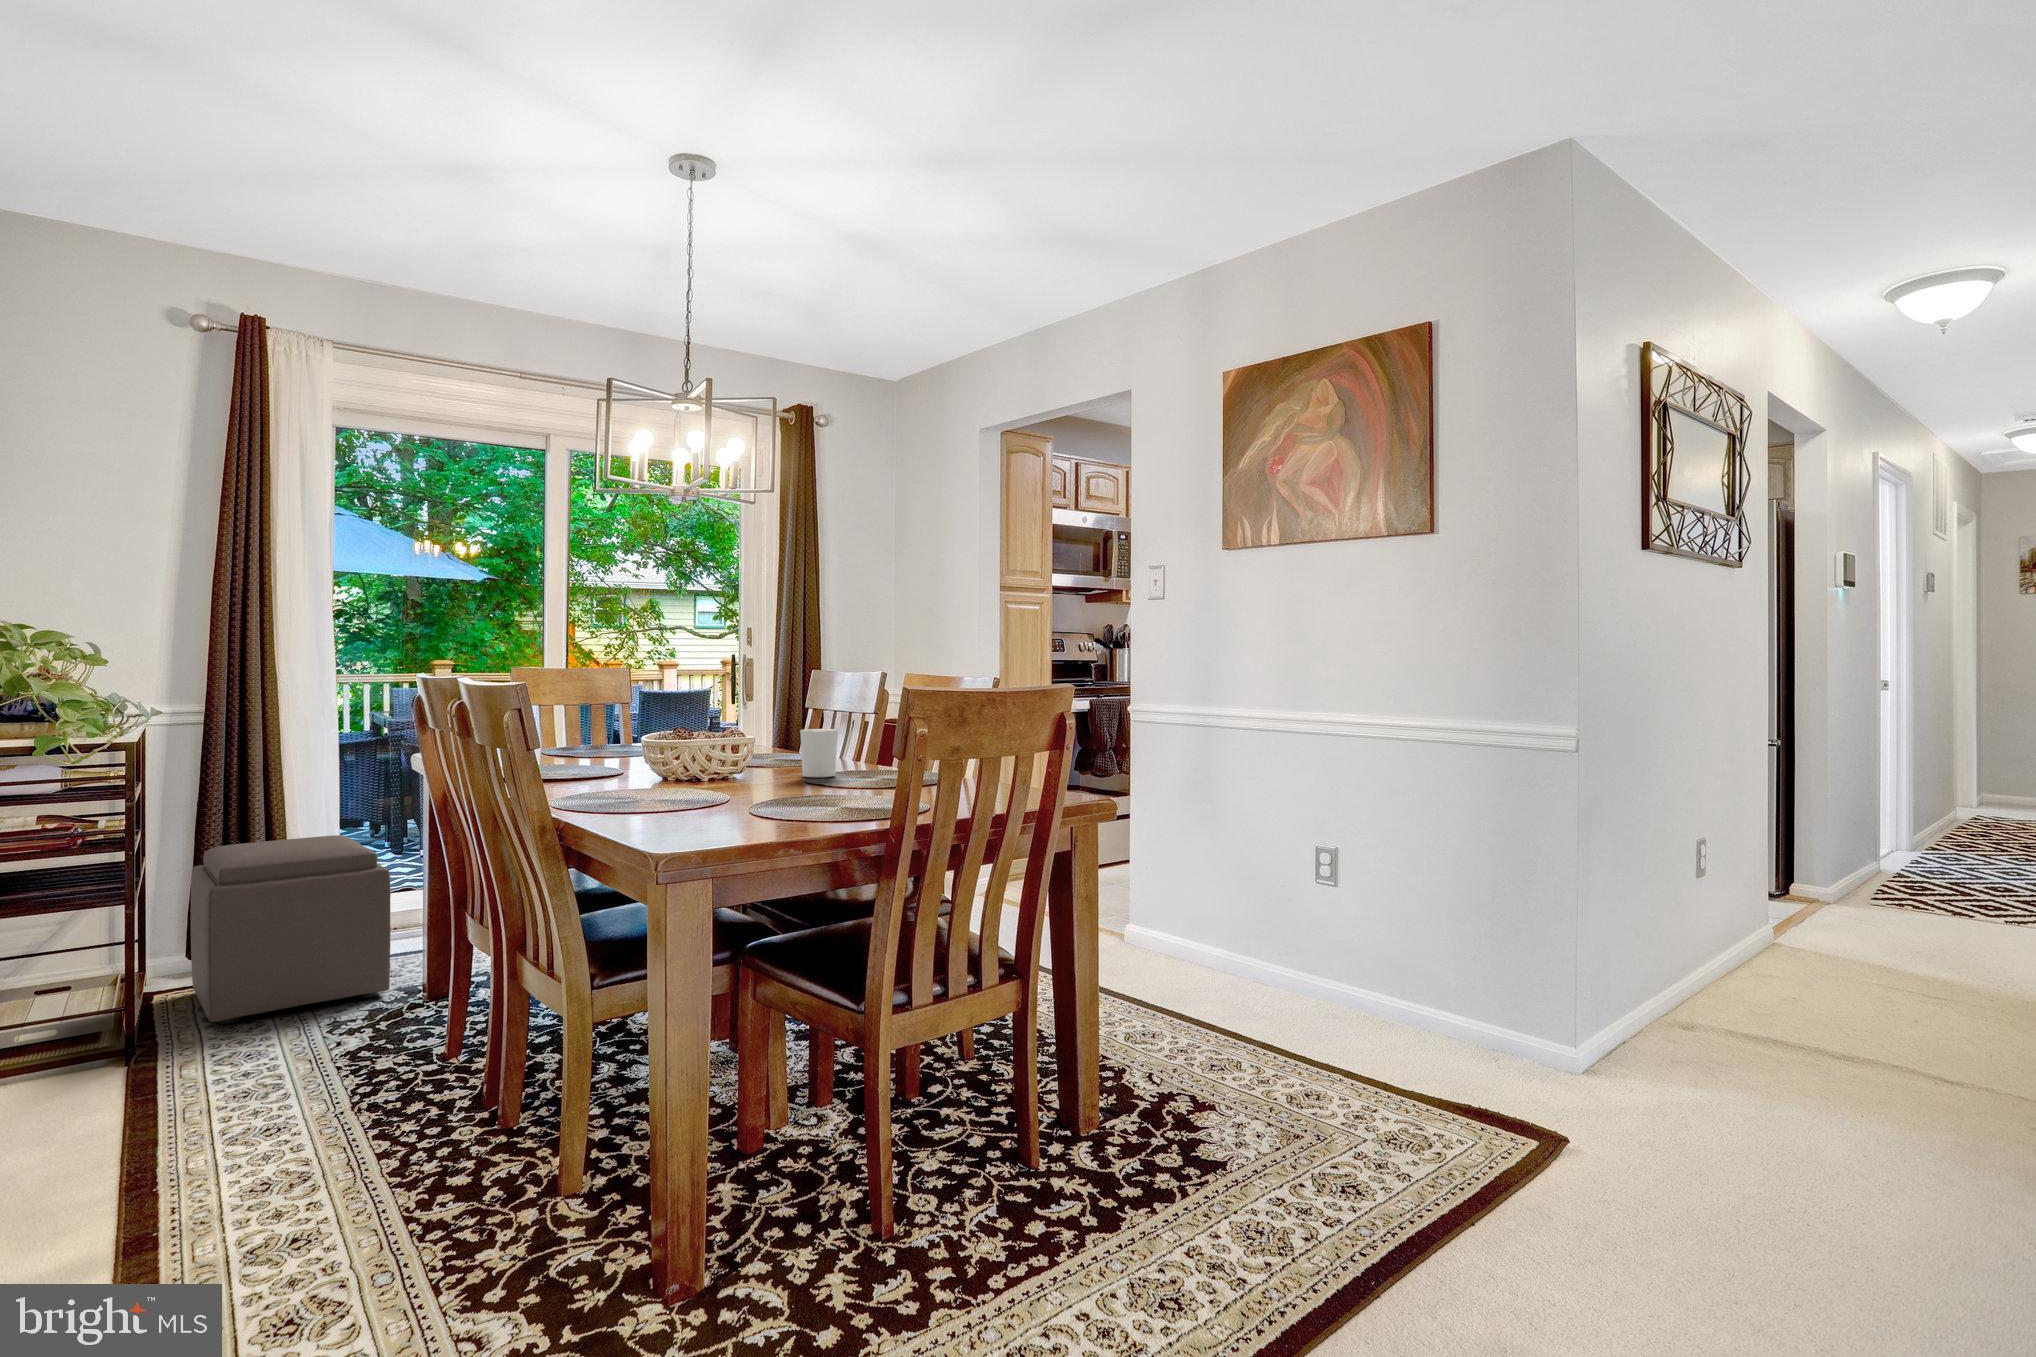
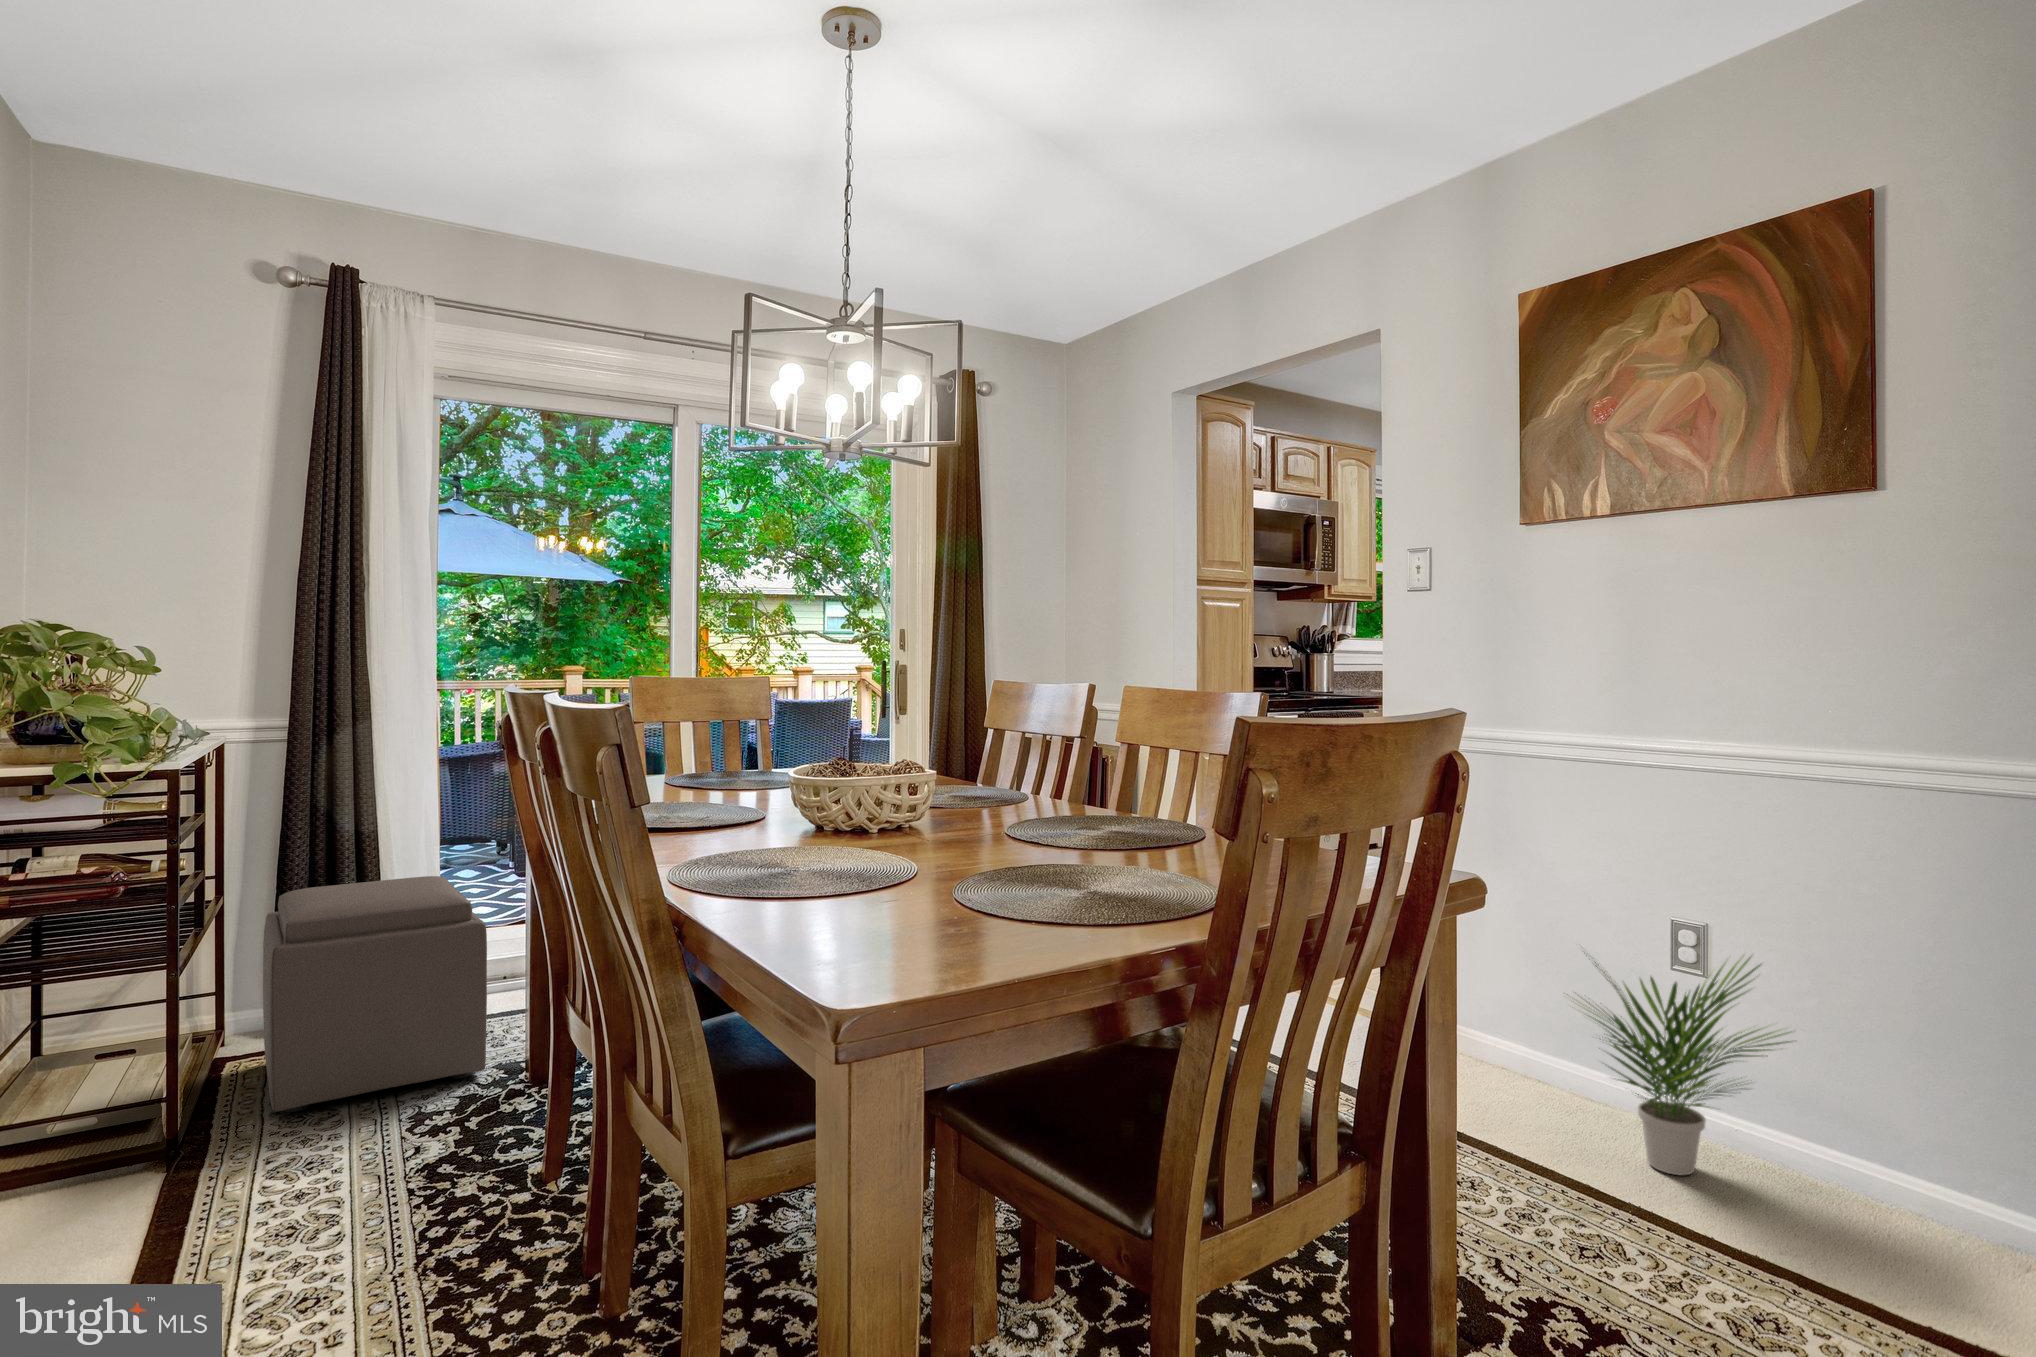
candle holder: present [800,729,838,777] -> none [994,760,1044,826]
potted plant: none [1231,860,1377,1024] -> present [1567,956,1790,1175]

